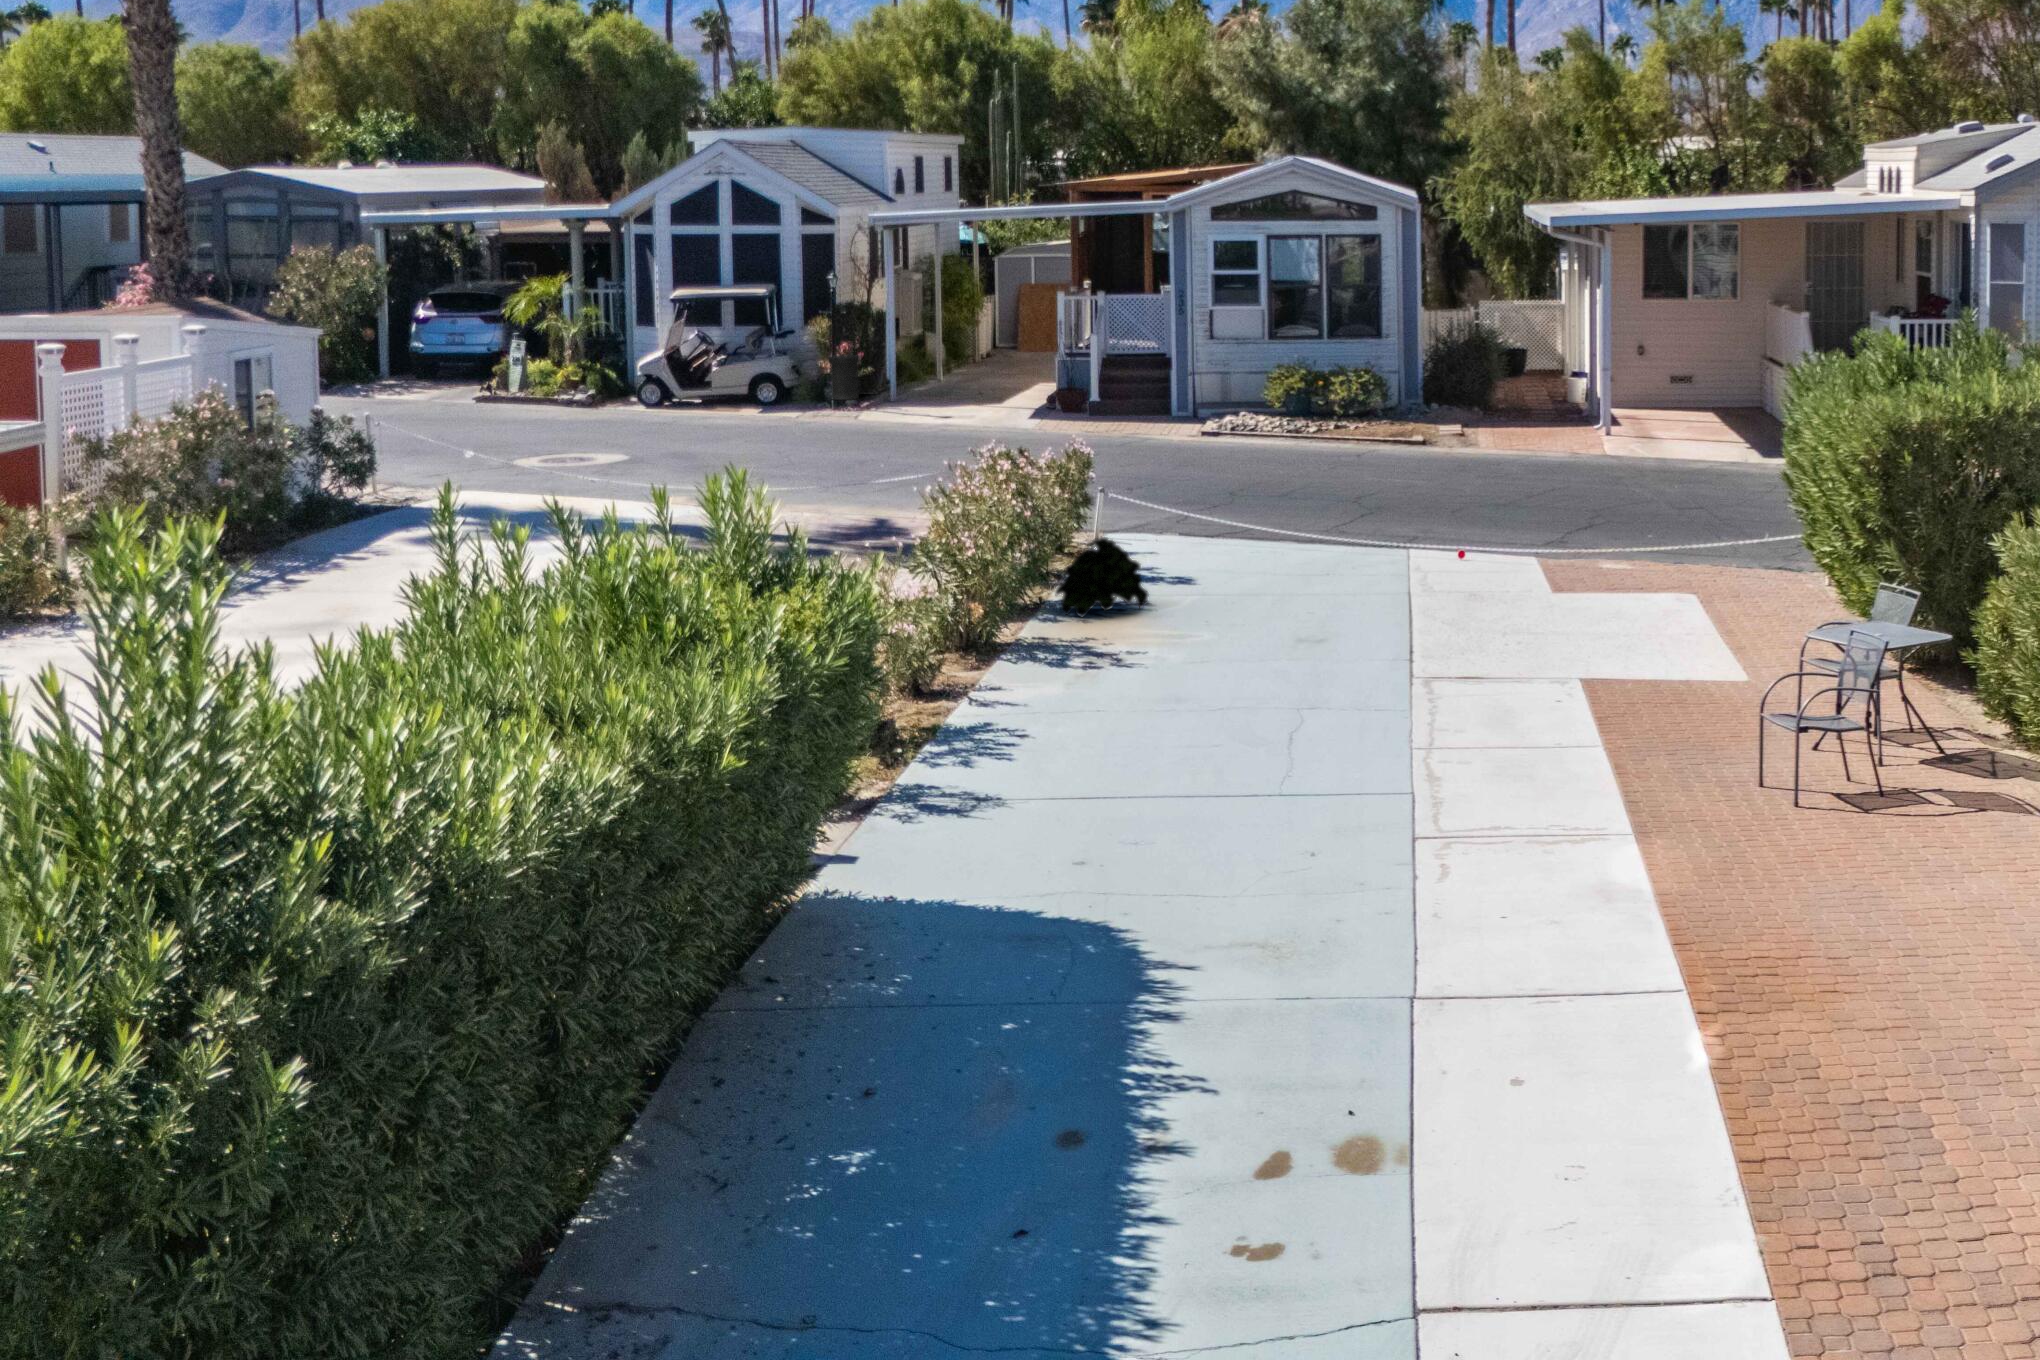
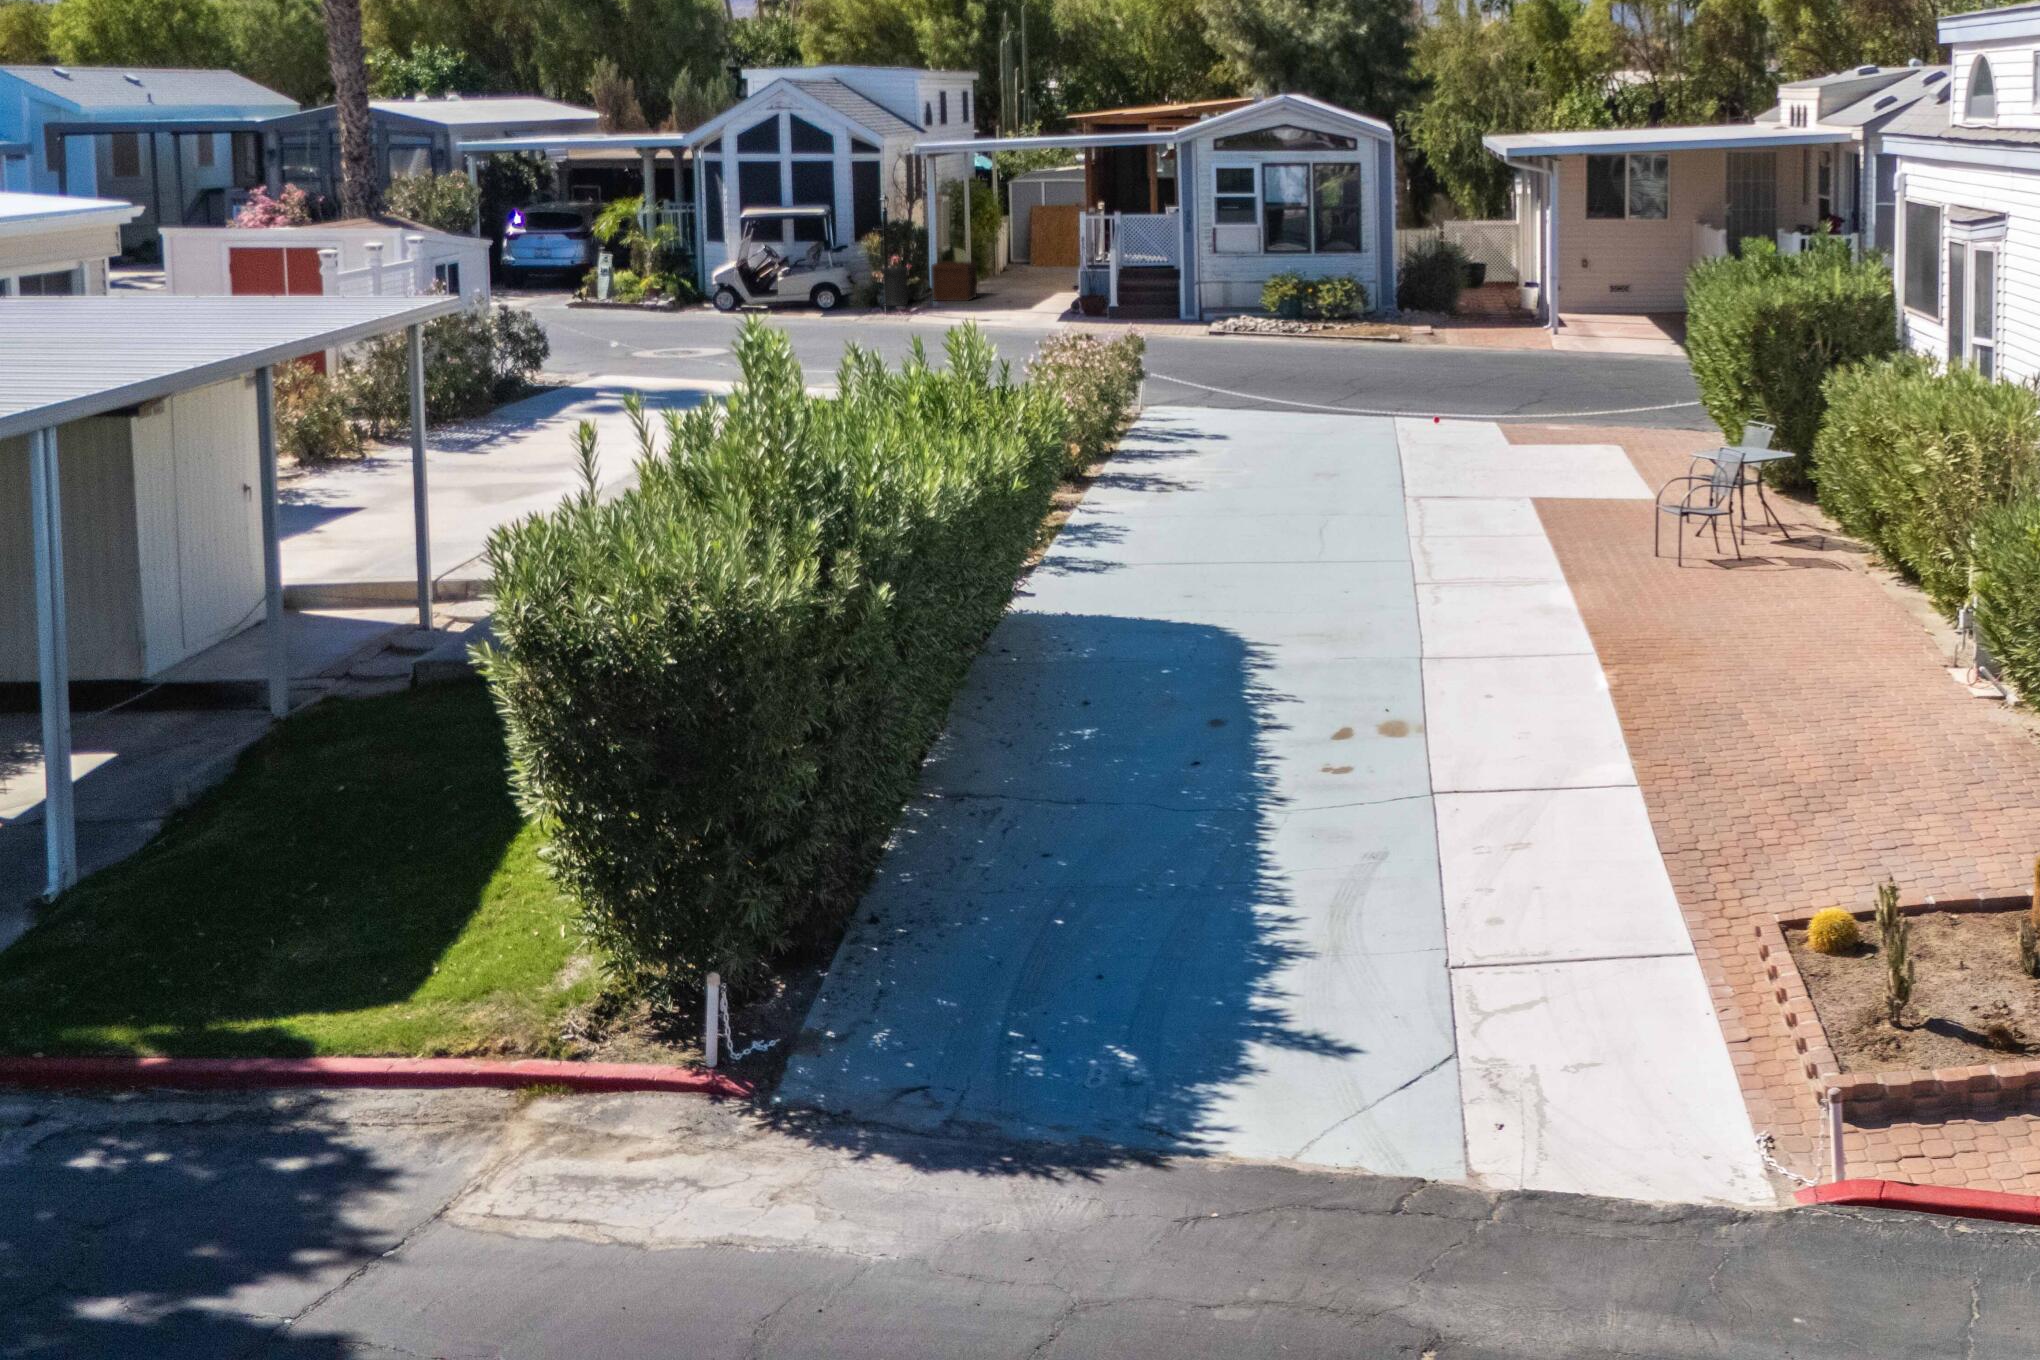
wooden crate: none [887,348,941,394] -> present [931,261,977,301]
potted plant: present [1055,537,1148,617] -> none [1123,399,1196,461]

